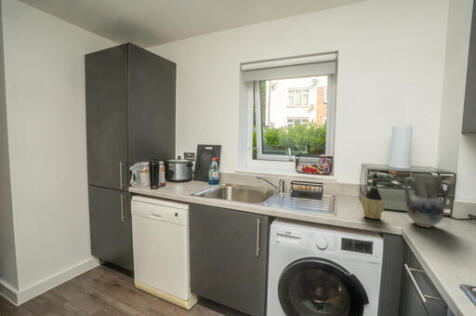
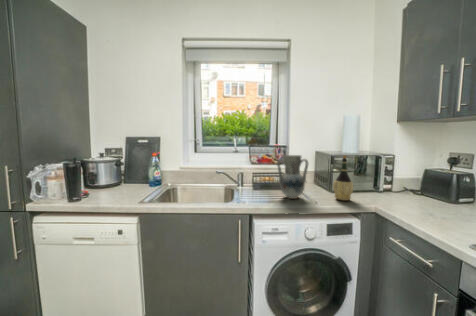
vase: present [404,174,452,227] -> present [277,155,308,199]

